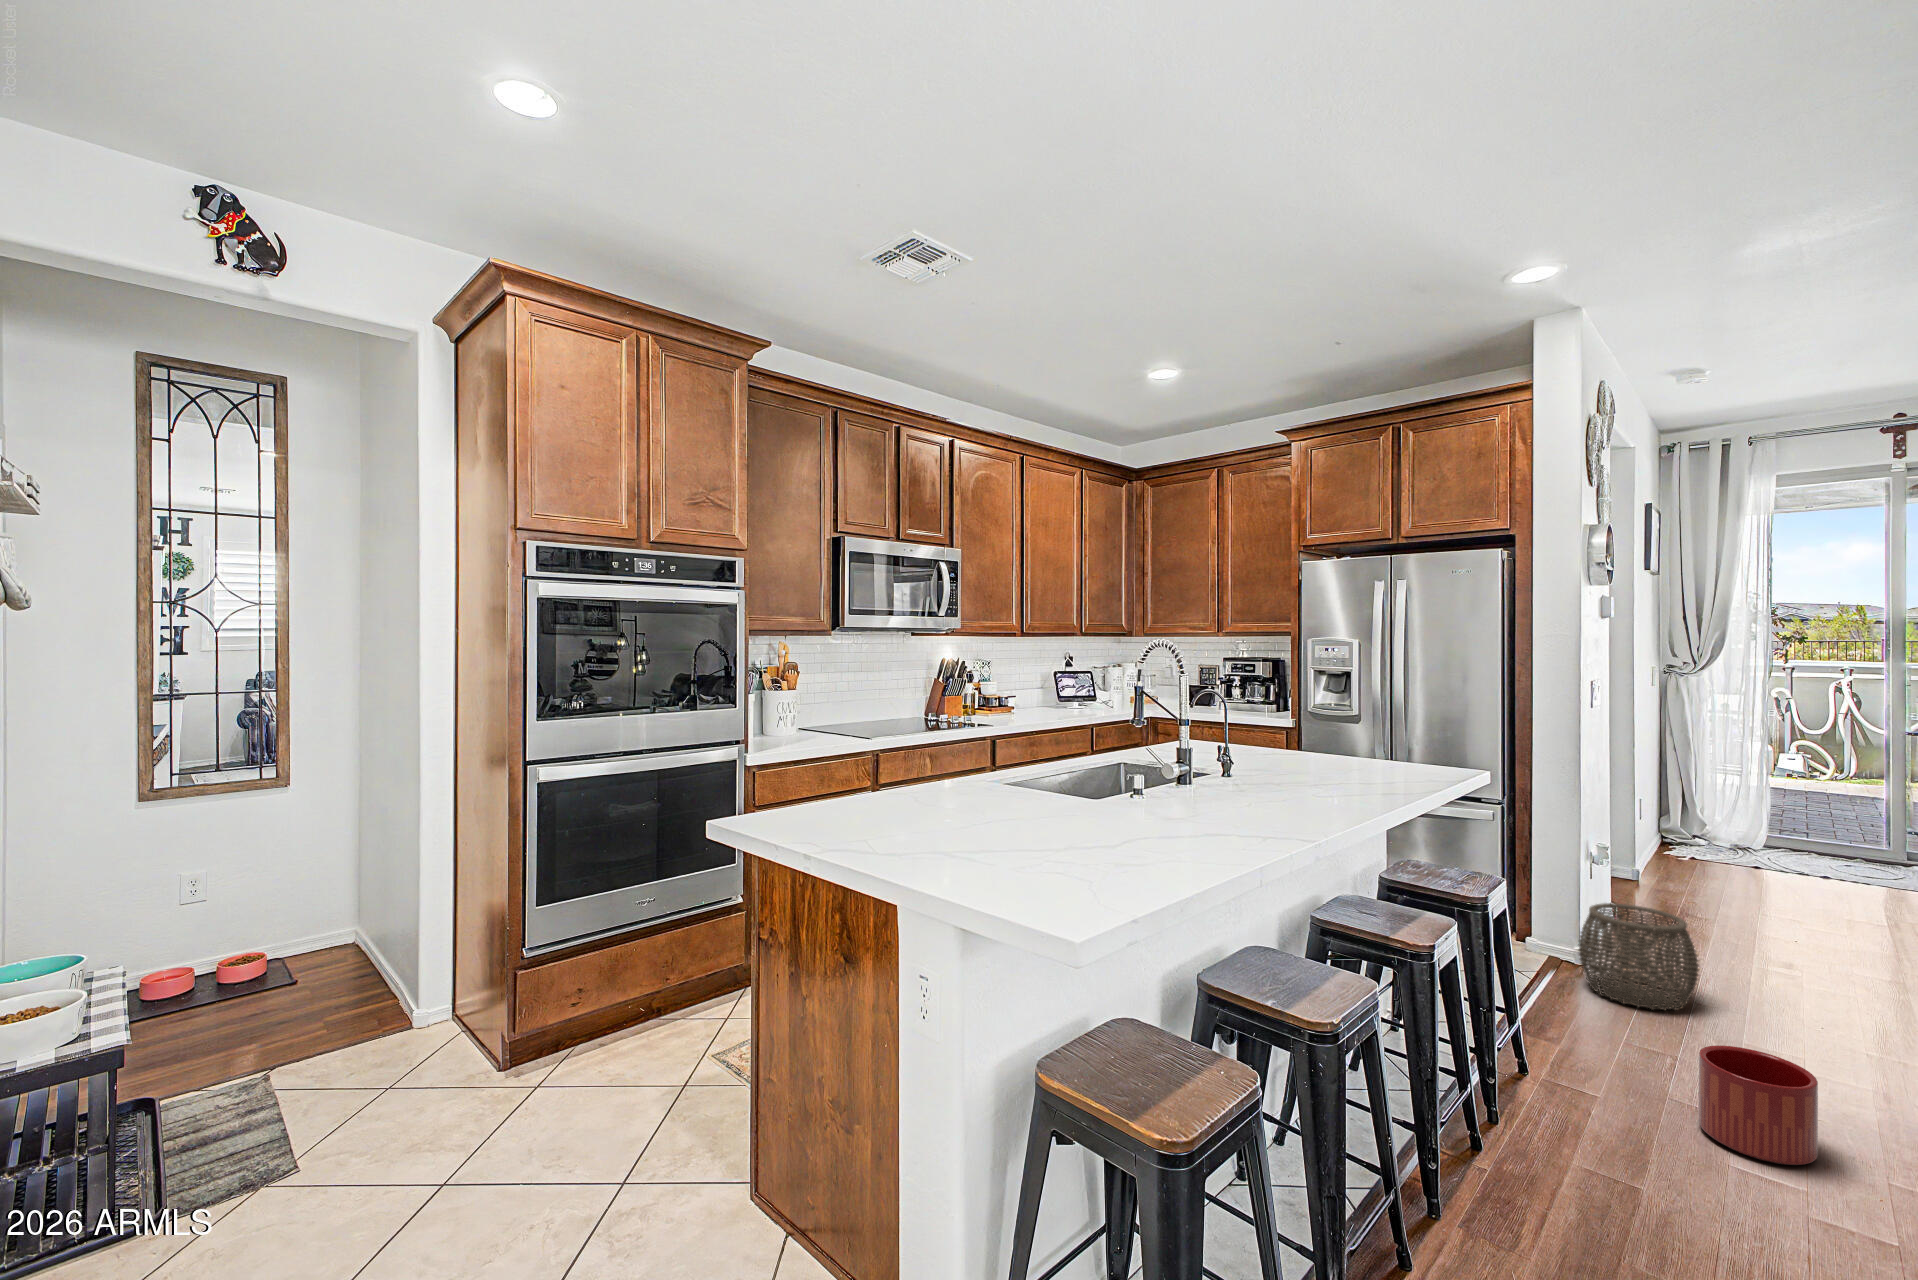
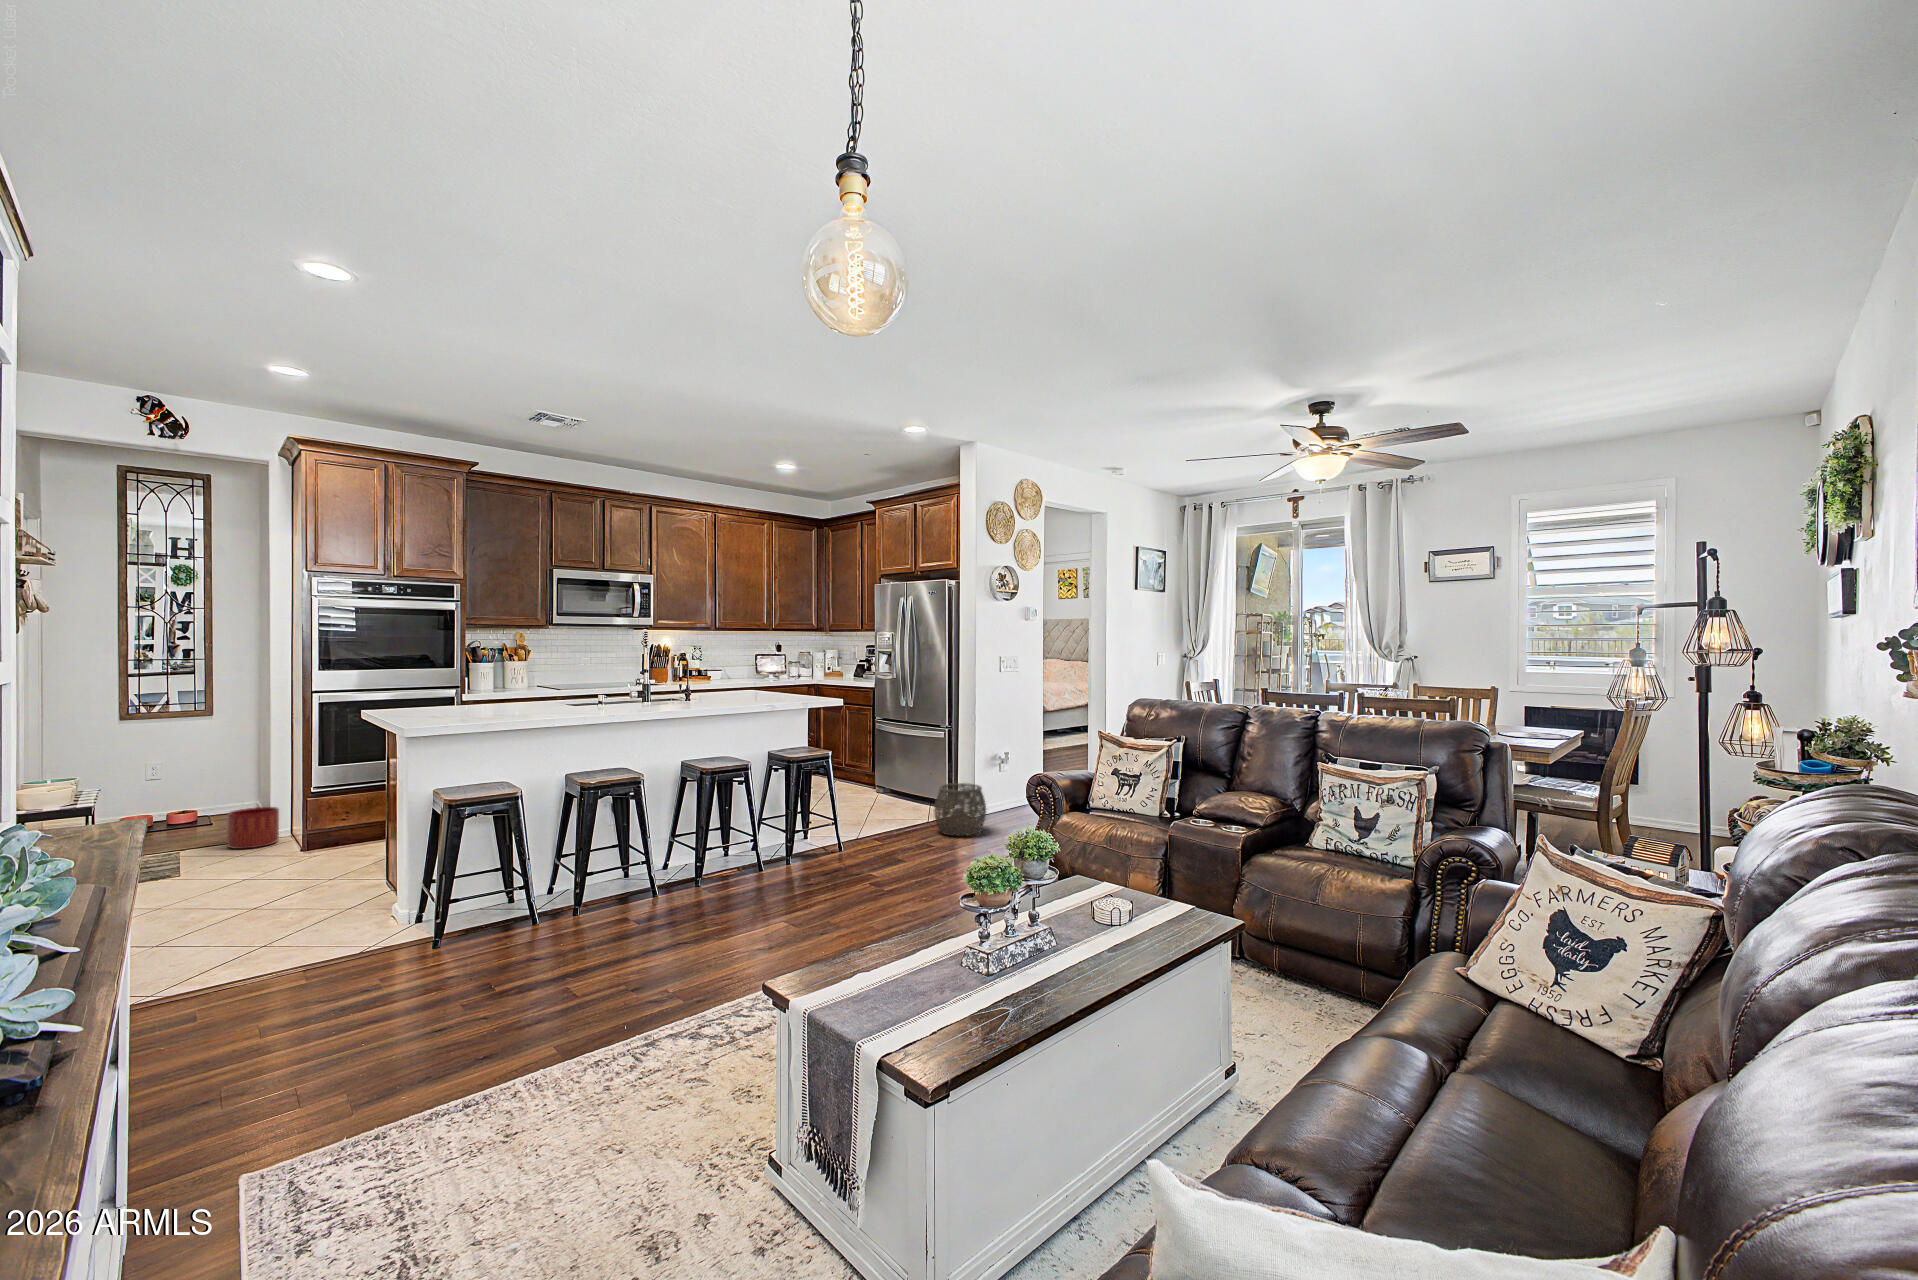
planter: present [1698,1045,1818,1165] -> present [227,807,279,849]

